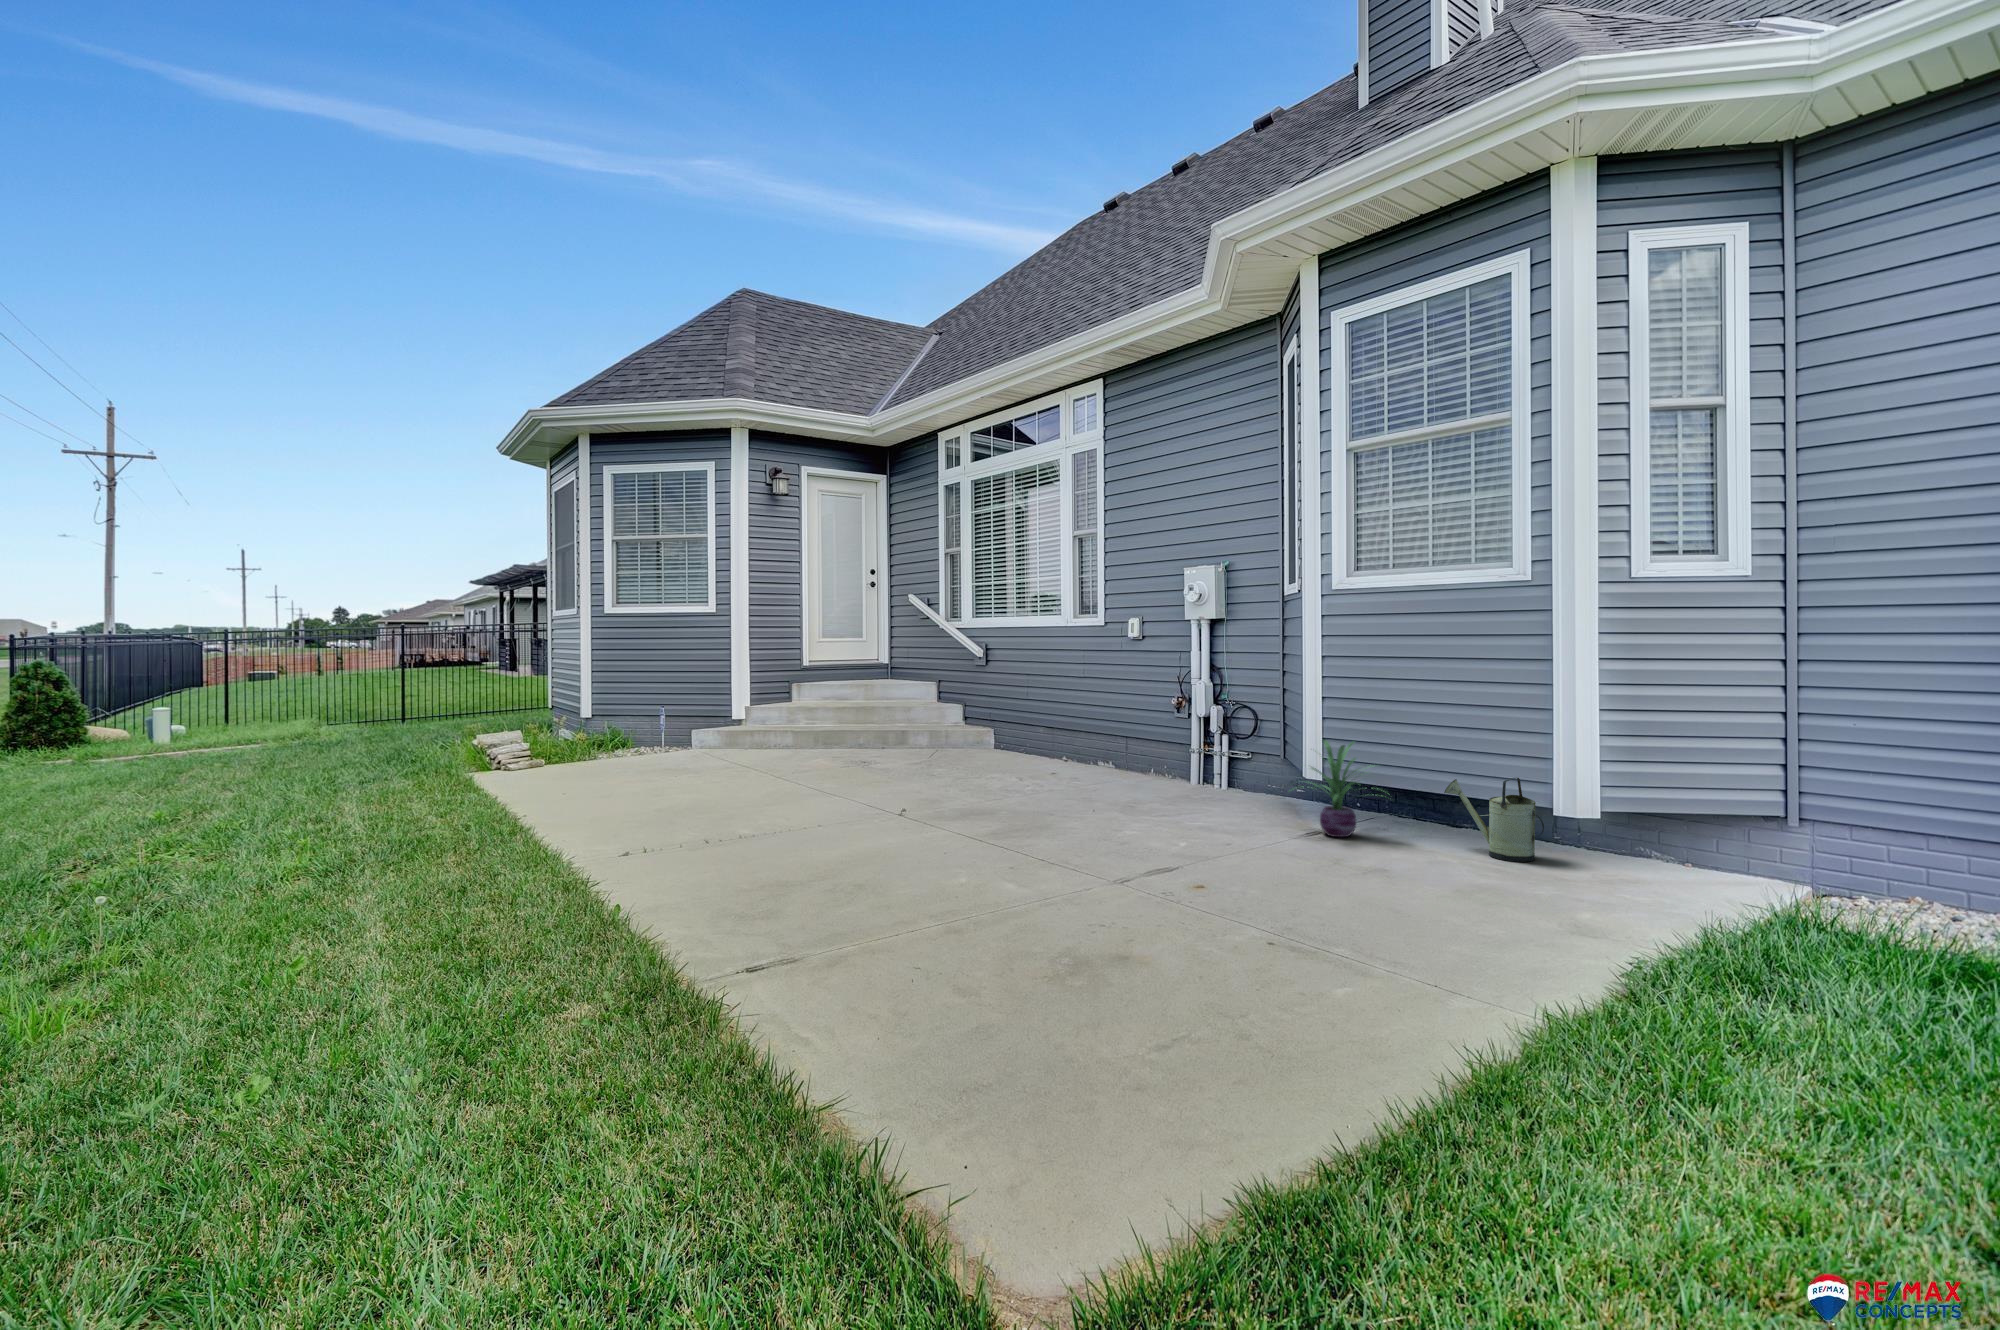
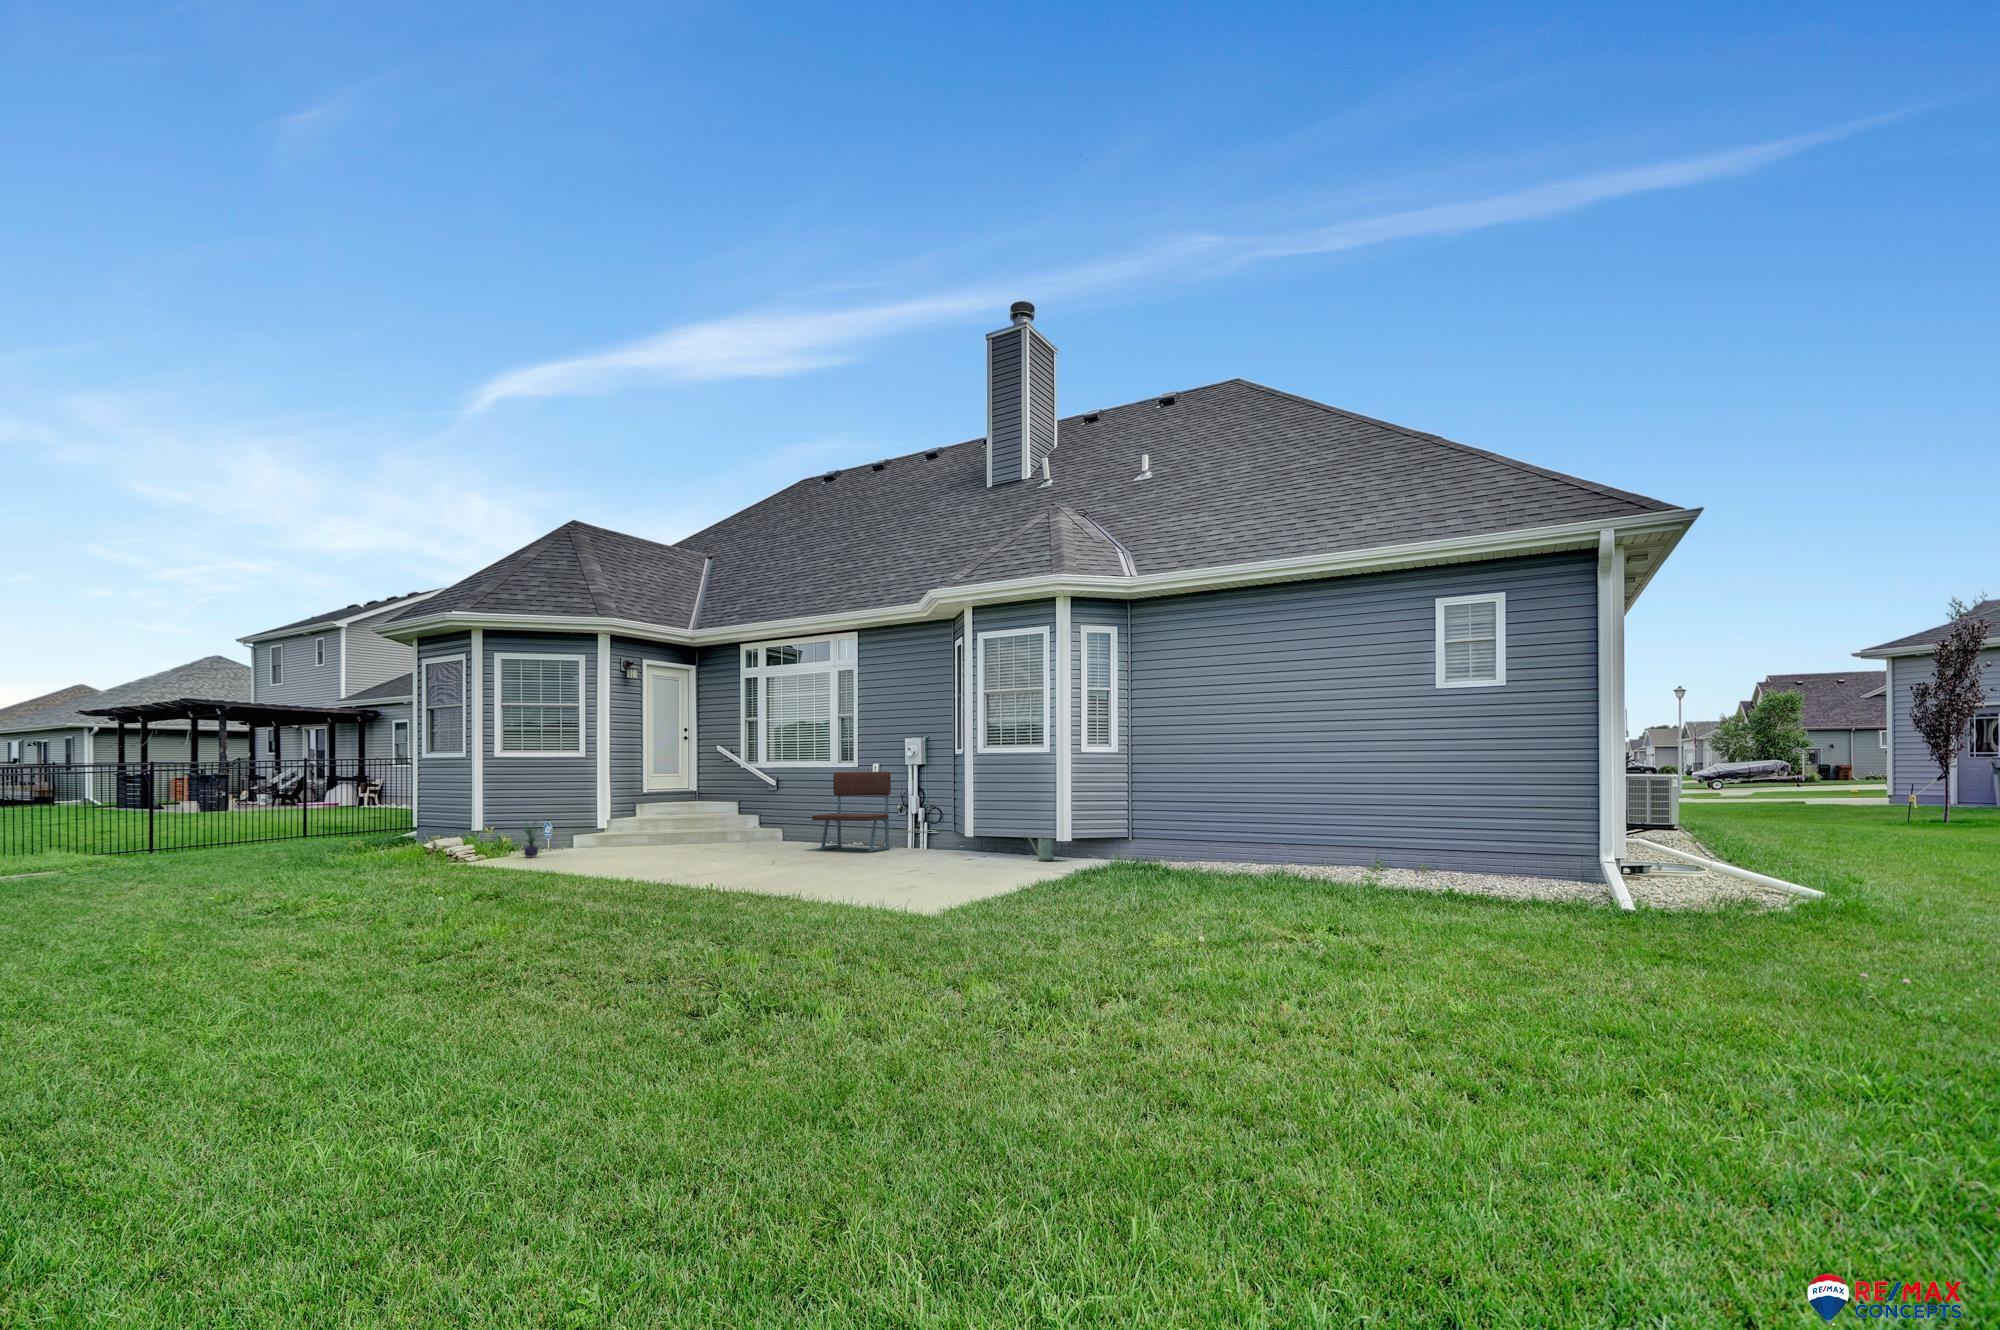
bench: none [1018,635,1156,784] -> present [812,771,891,852]
decorative plant: present [1289,740,1386,837] -> present [524,822,538,857]

